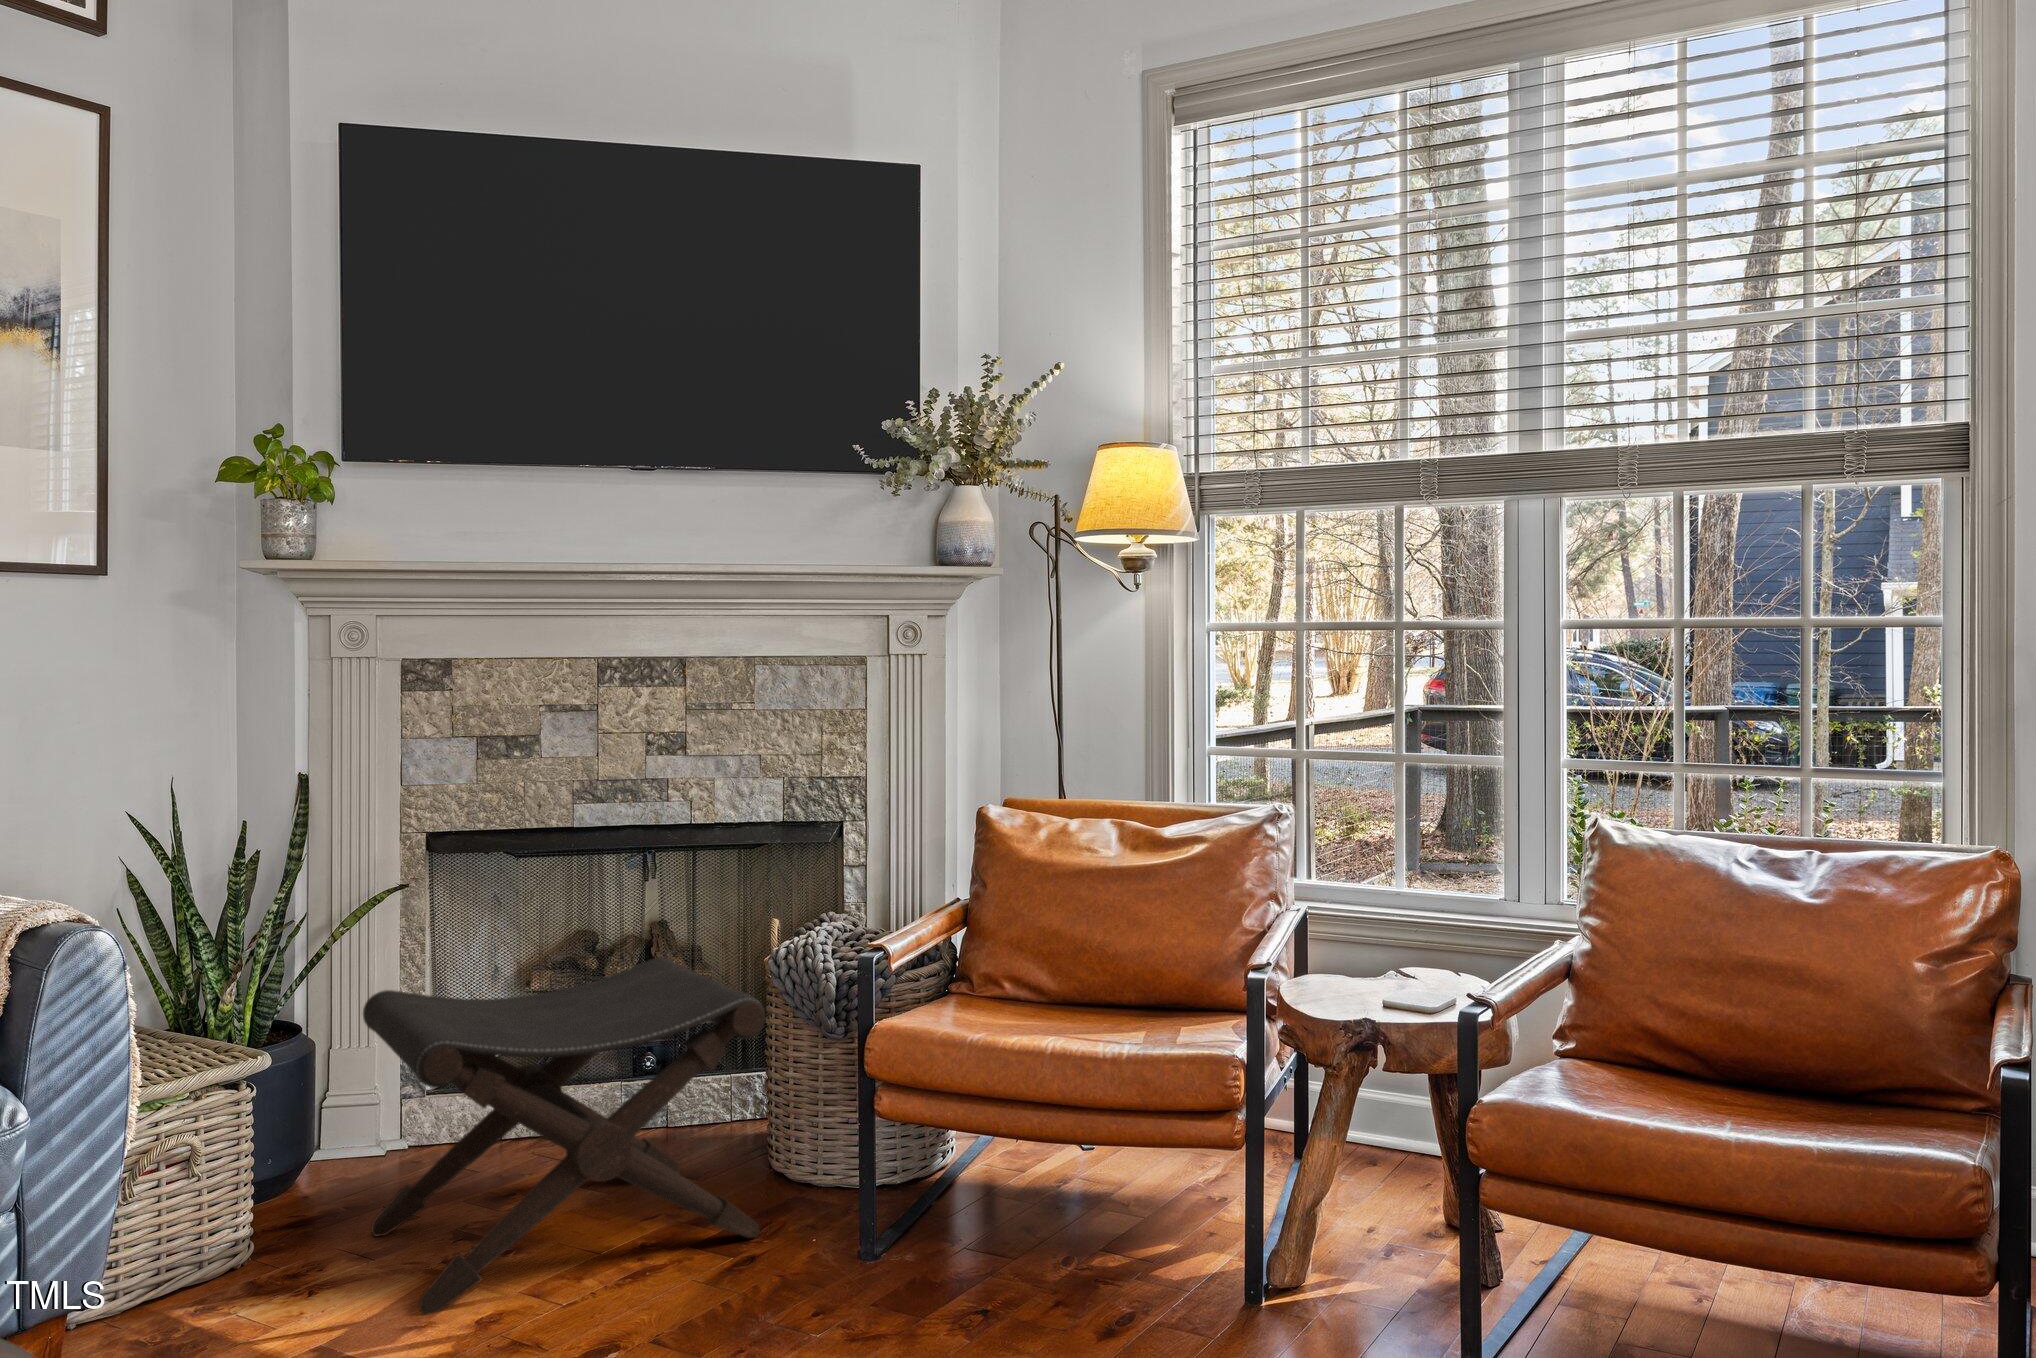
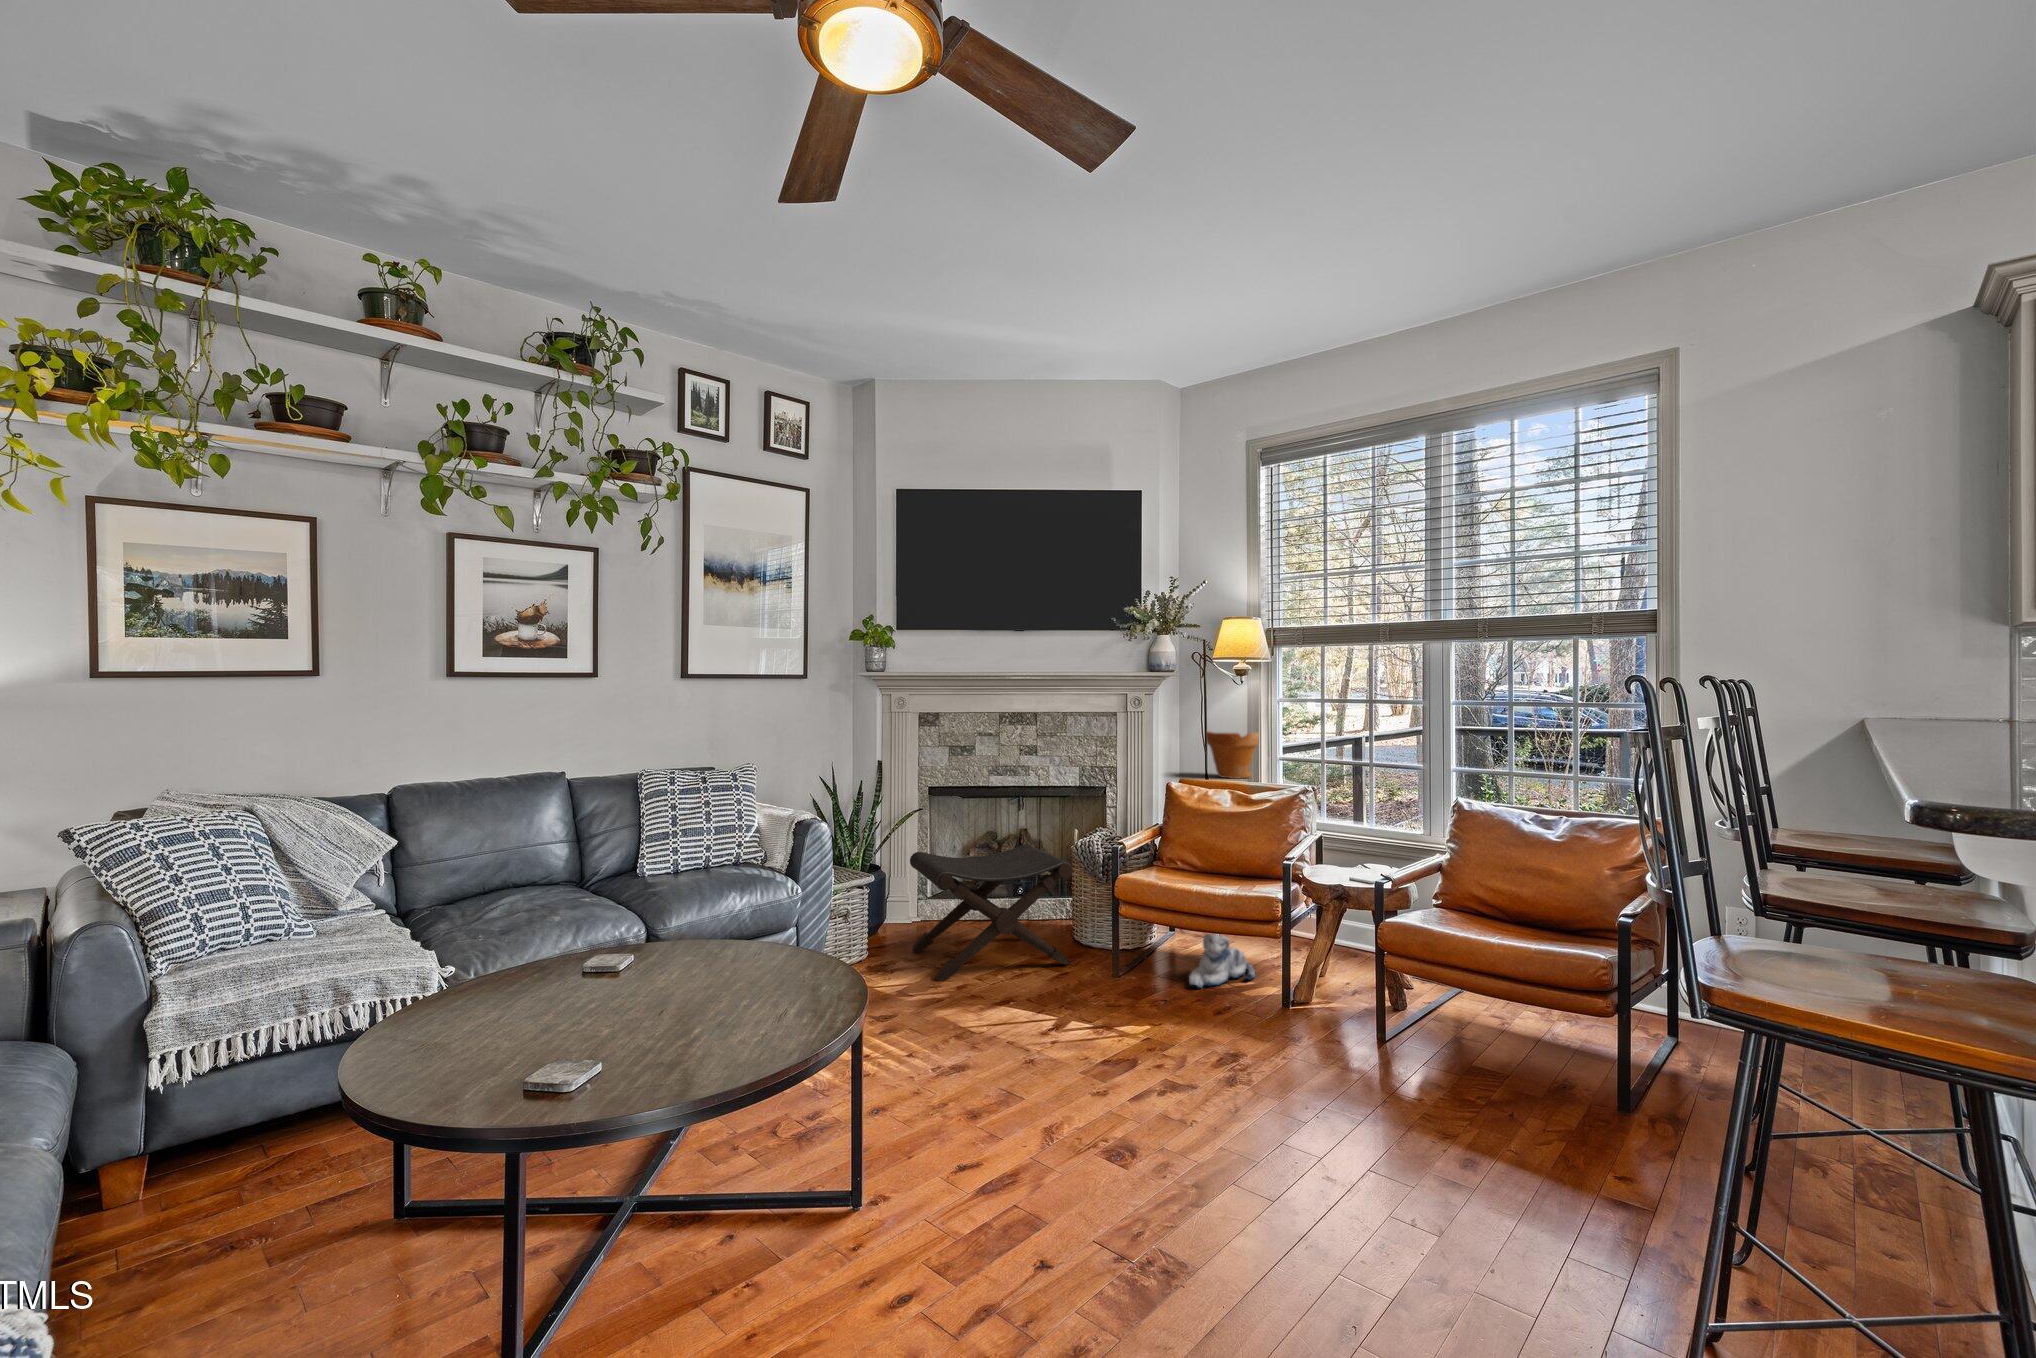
flower pot: none [1058,694,1175,795] -> present [1206,731,1259,779]
plush toy: none [1034,1127,1177,1271] -> present [1189,934,1255,988]

